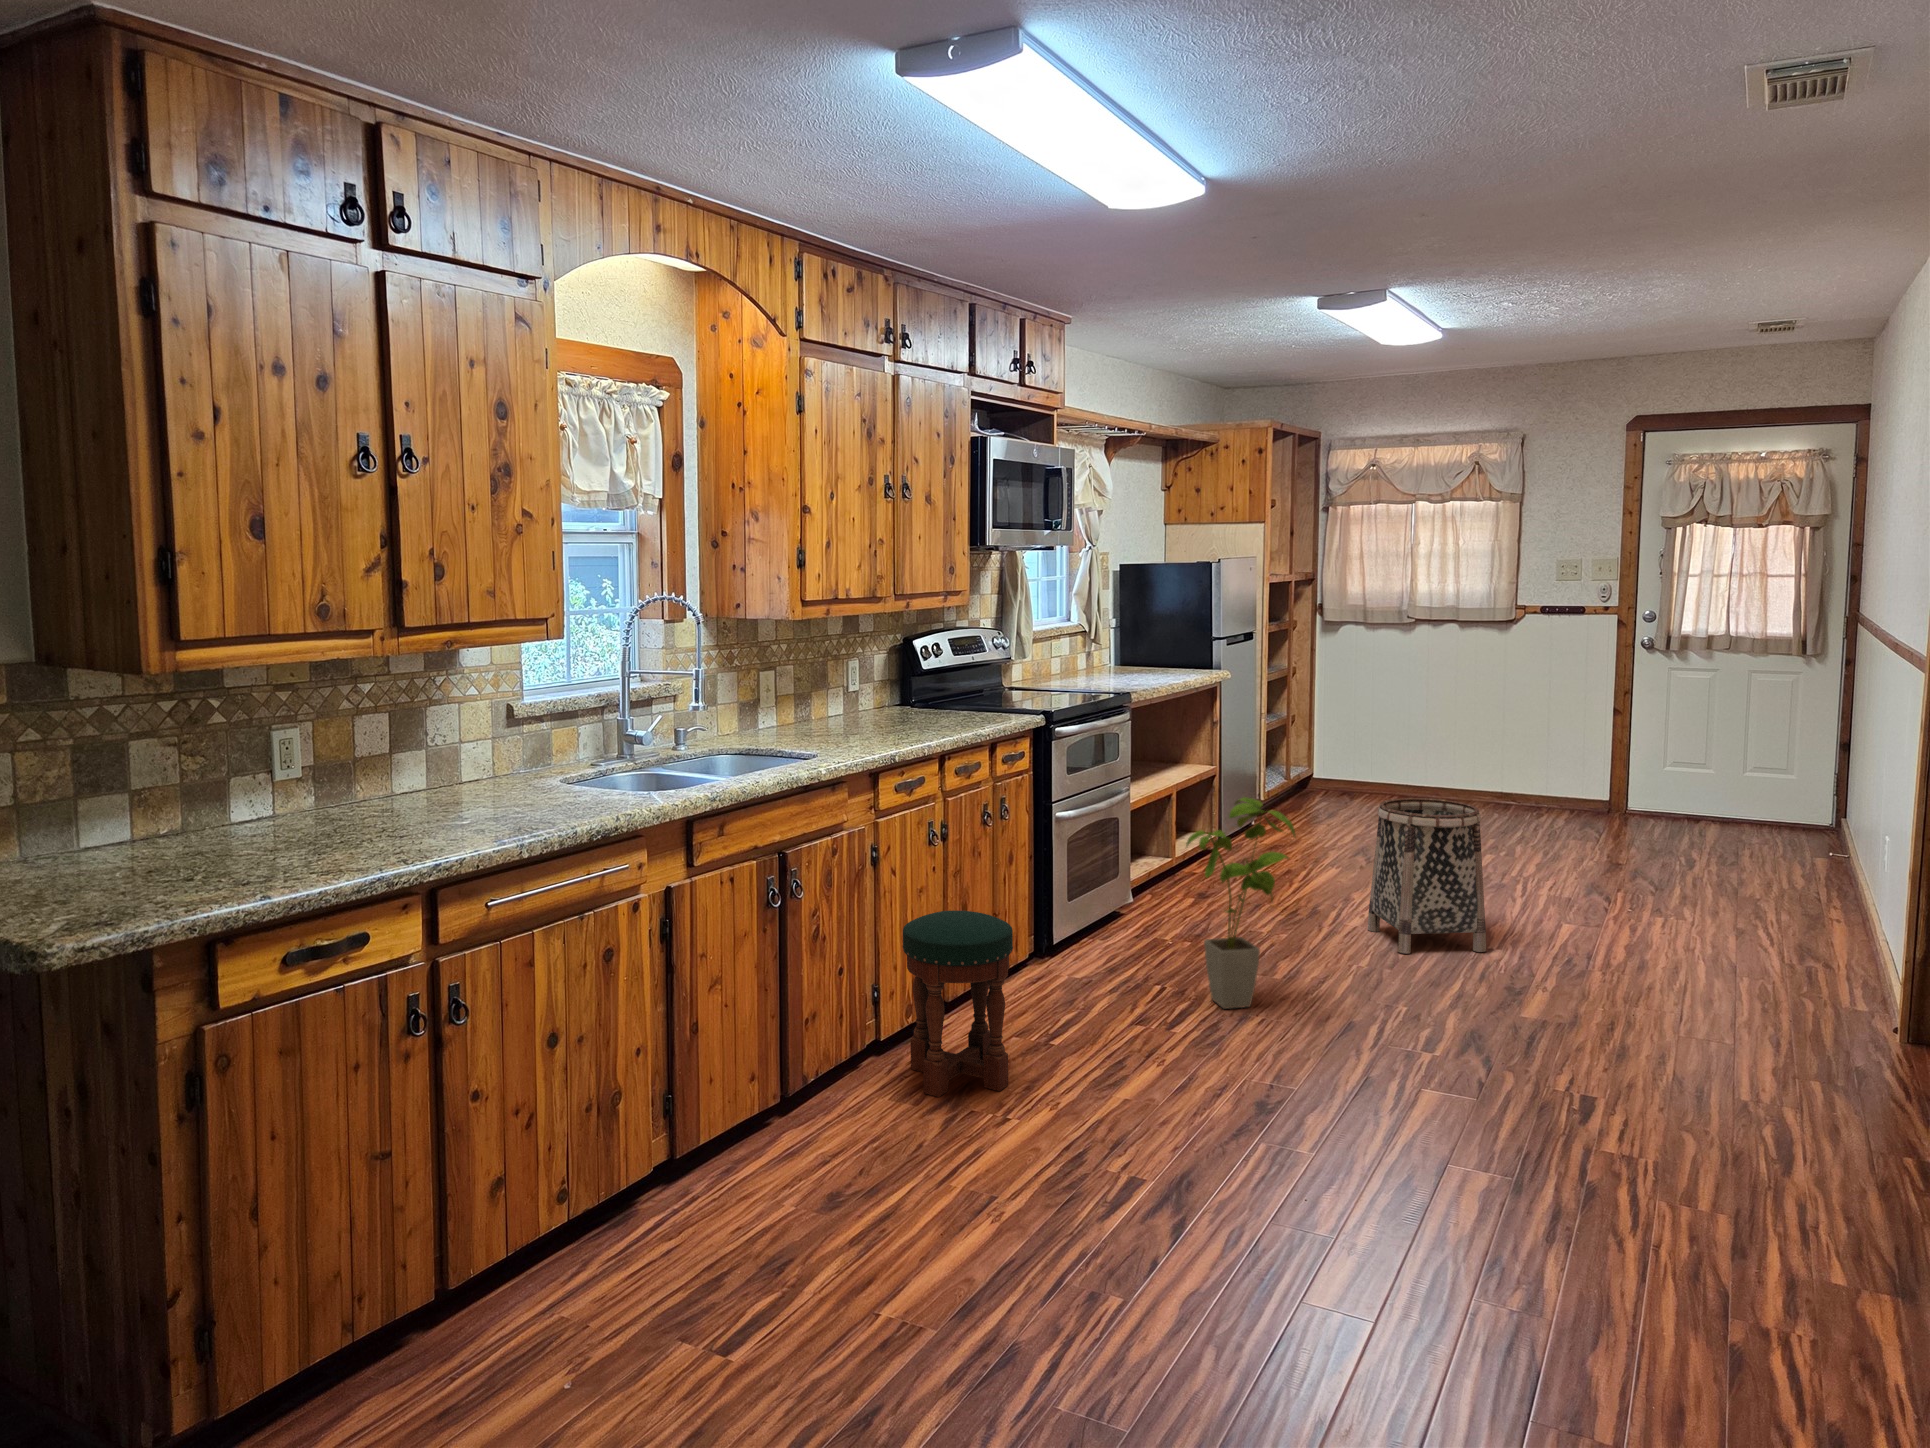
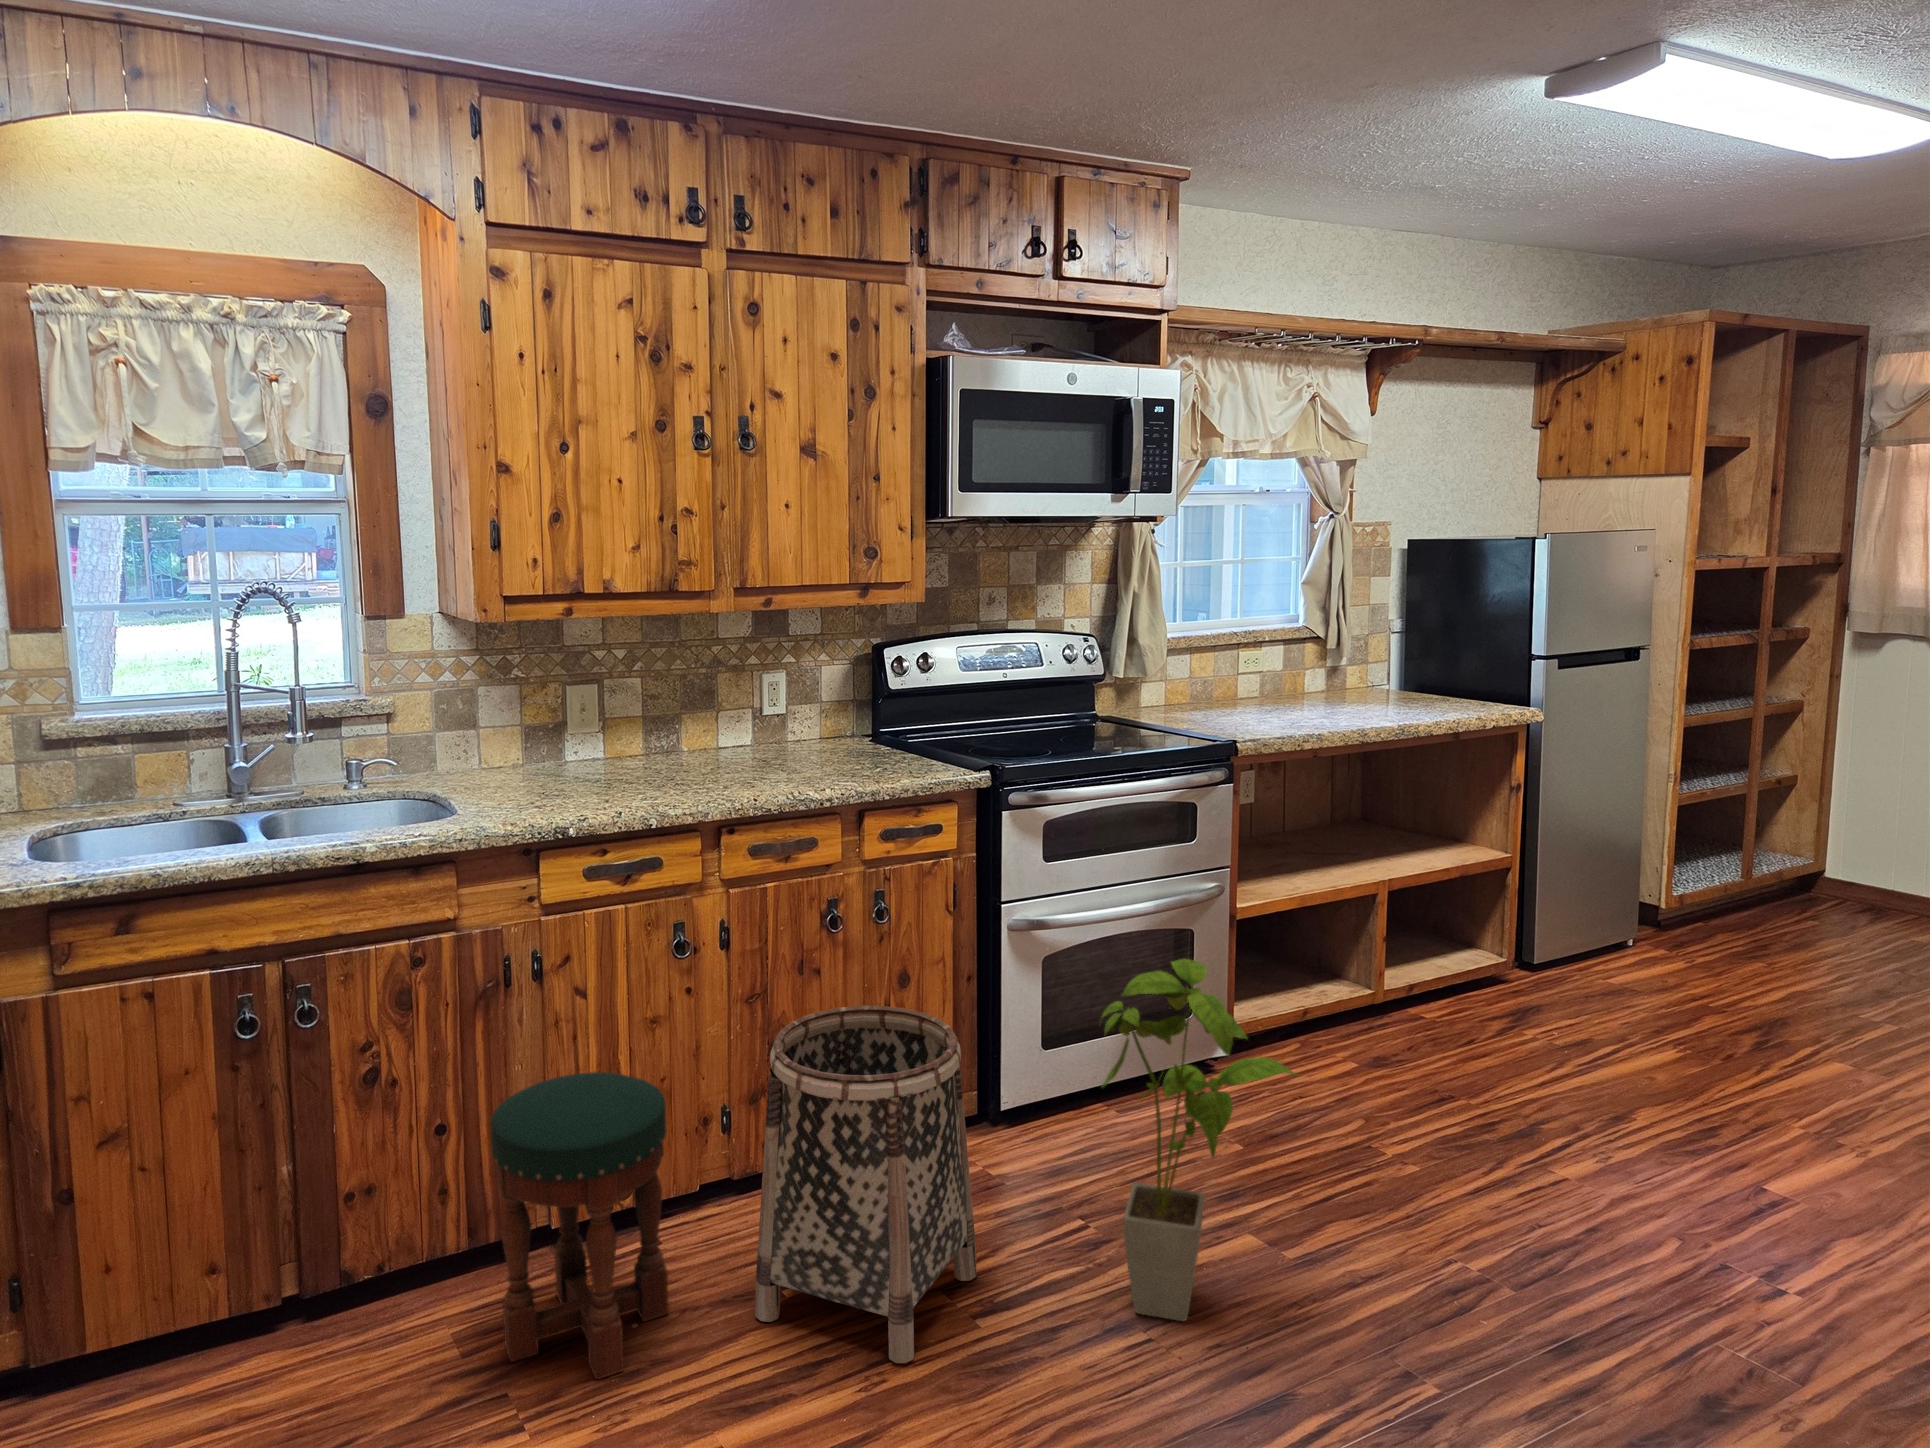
basket: present [1368,798,1486,954] -> present [755,1006,977,1363]

